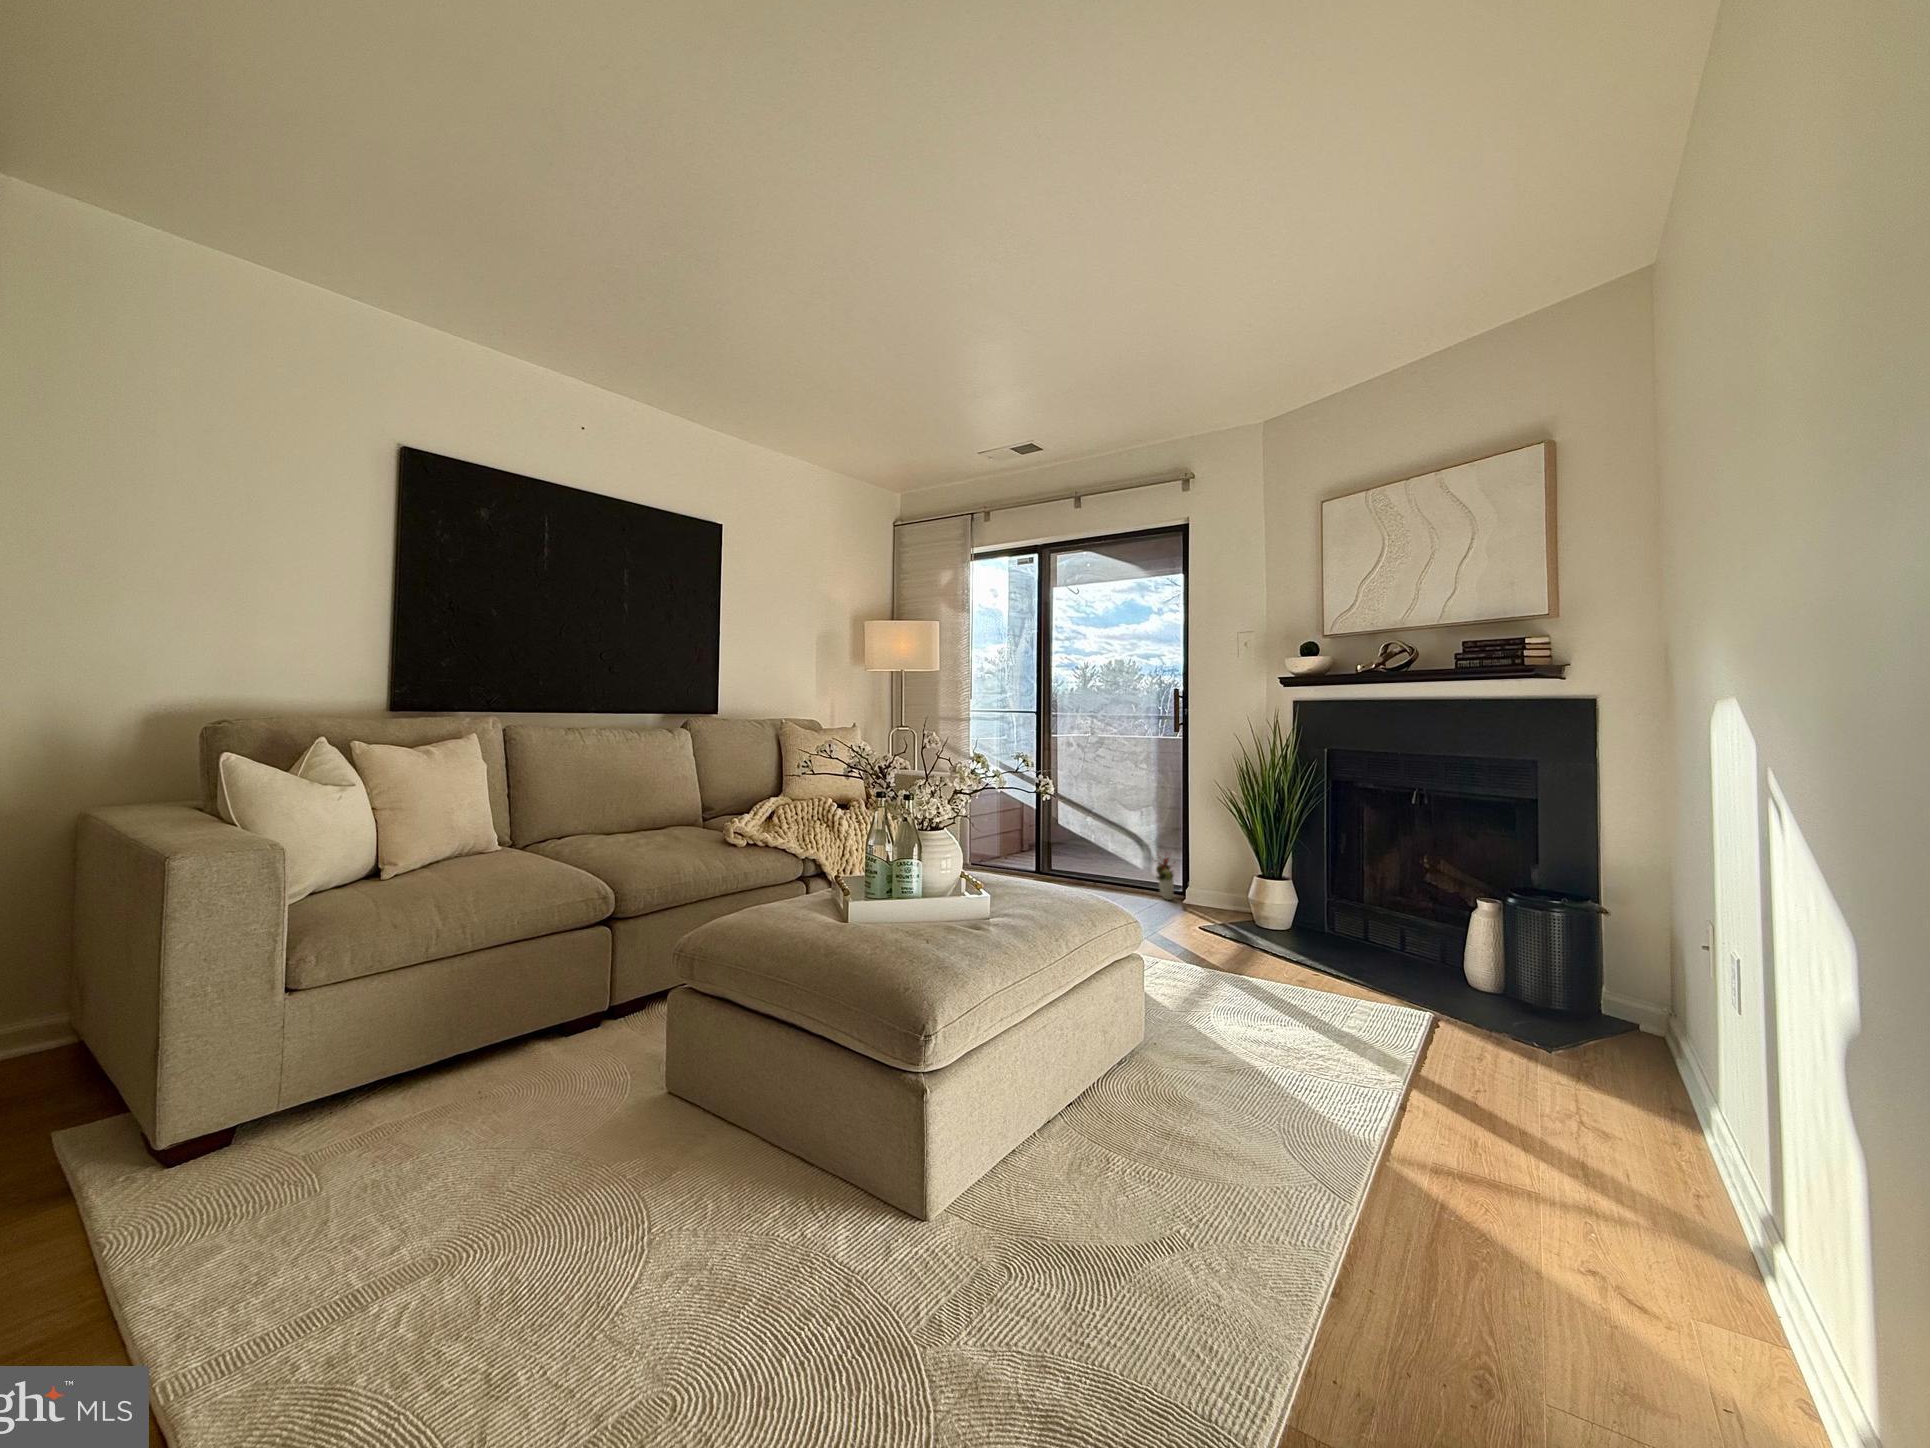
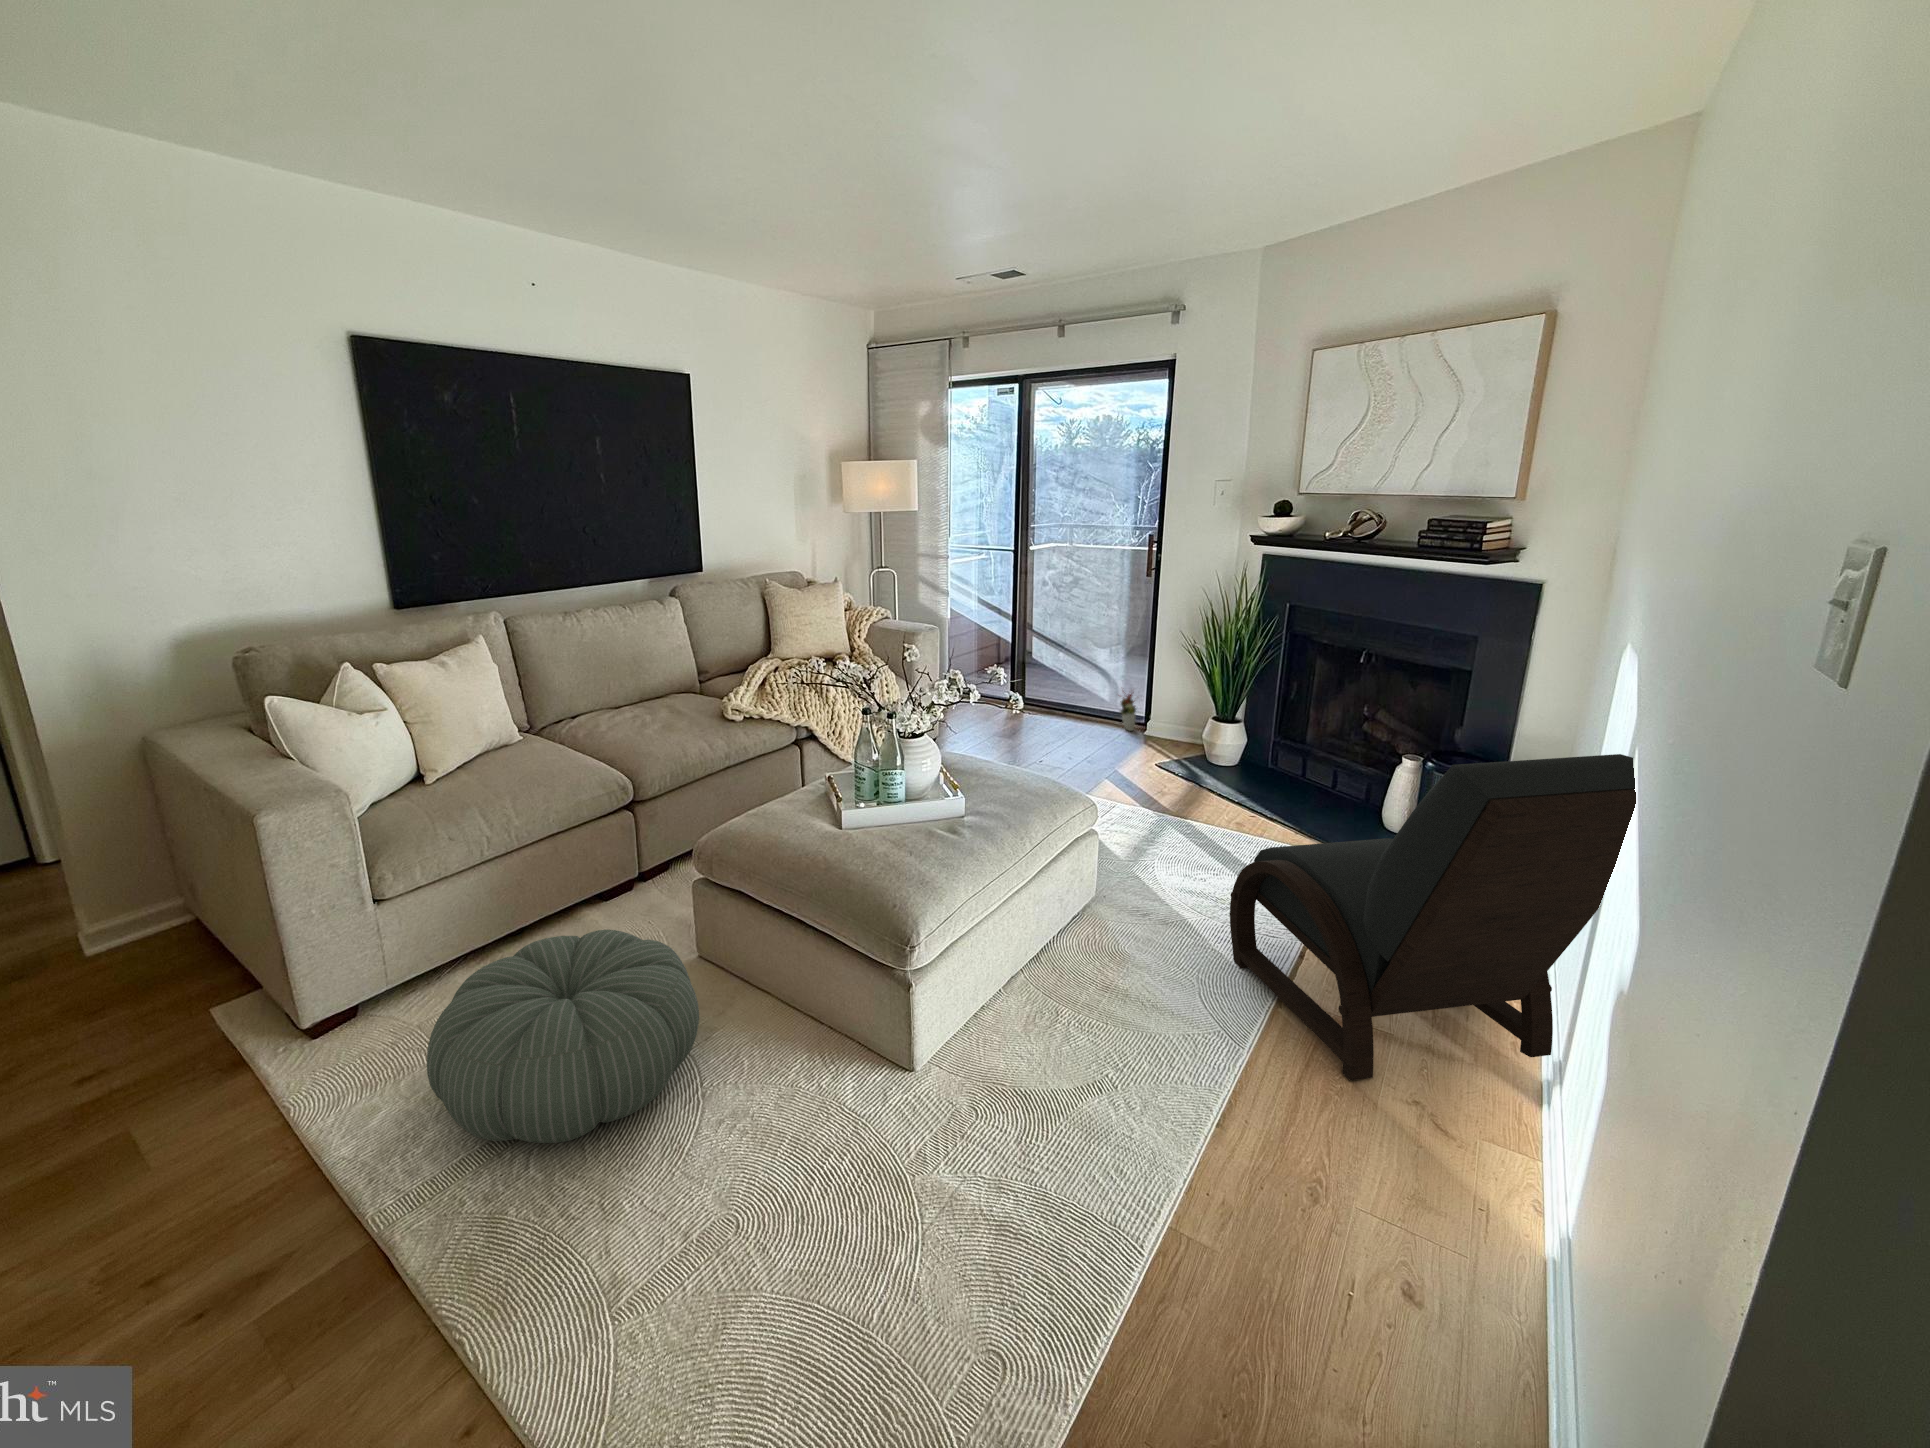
lounge chair: none [1308,796,1848,1242] -> present [1230,754,1636,1080]
pouf: none [293,1034,657,1291] -> present [427,930,699,1143]

